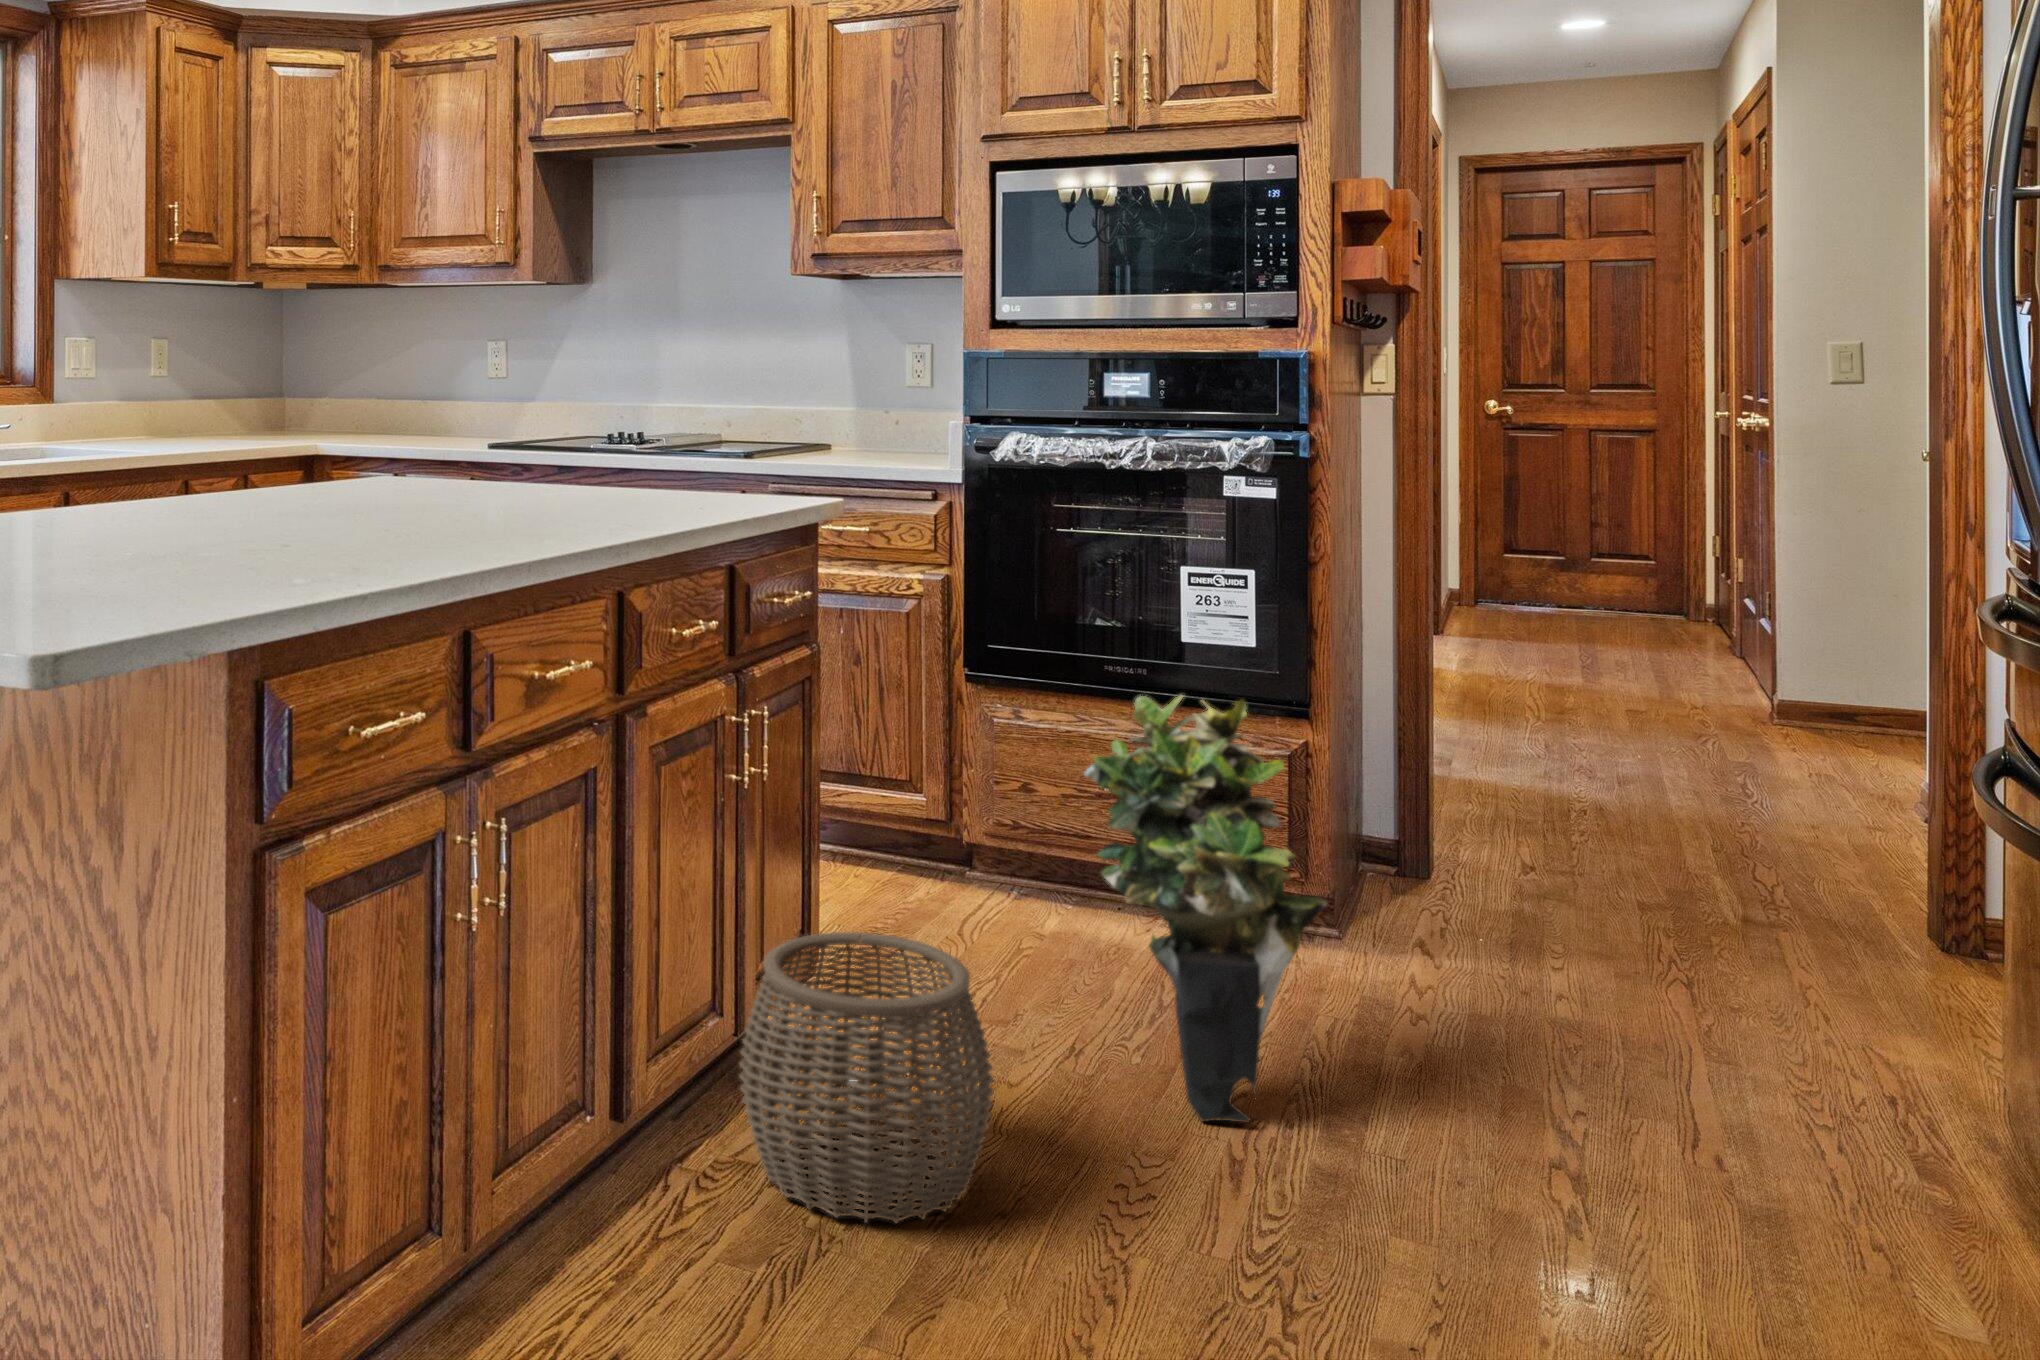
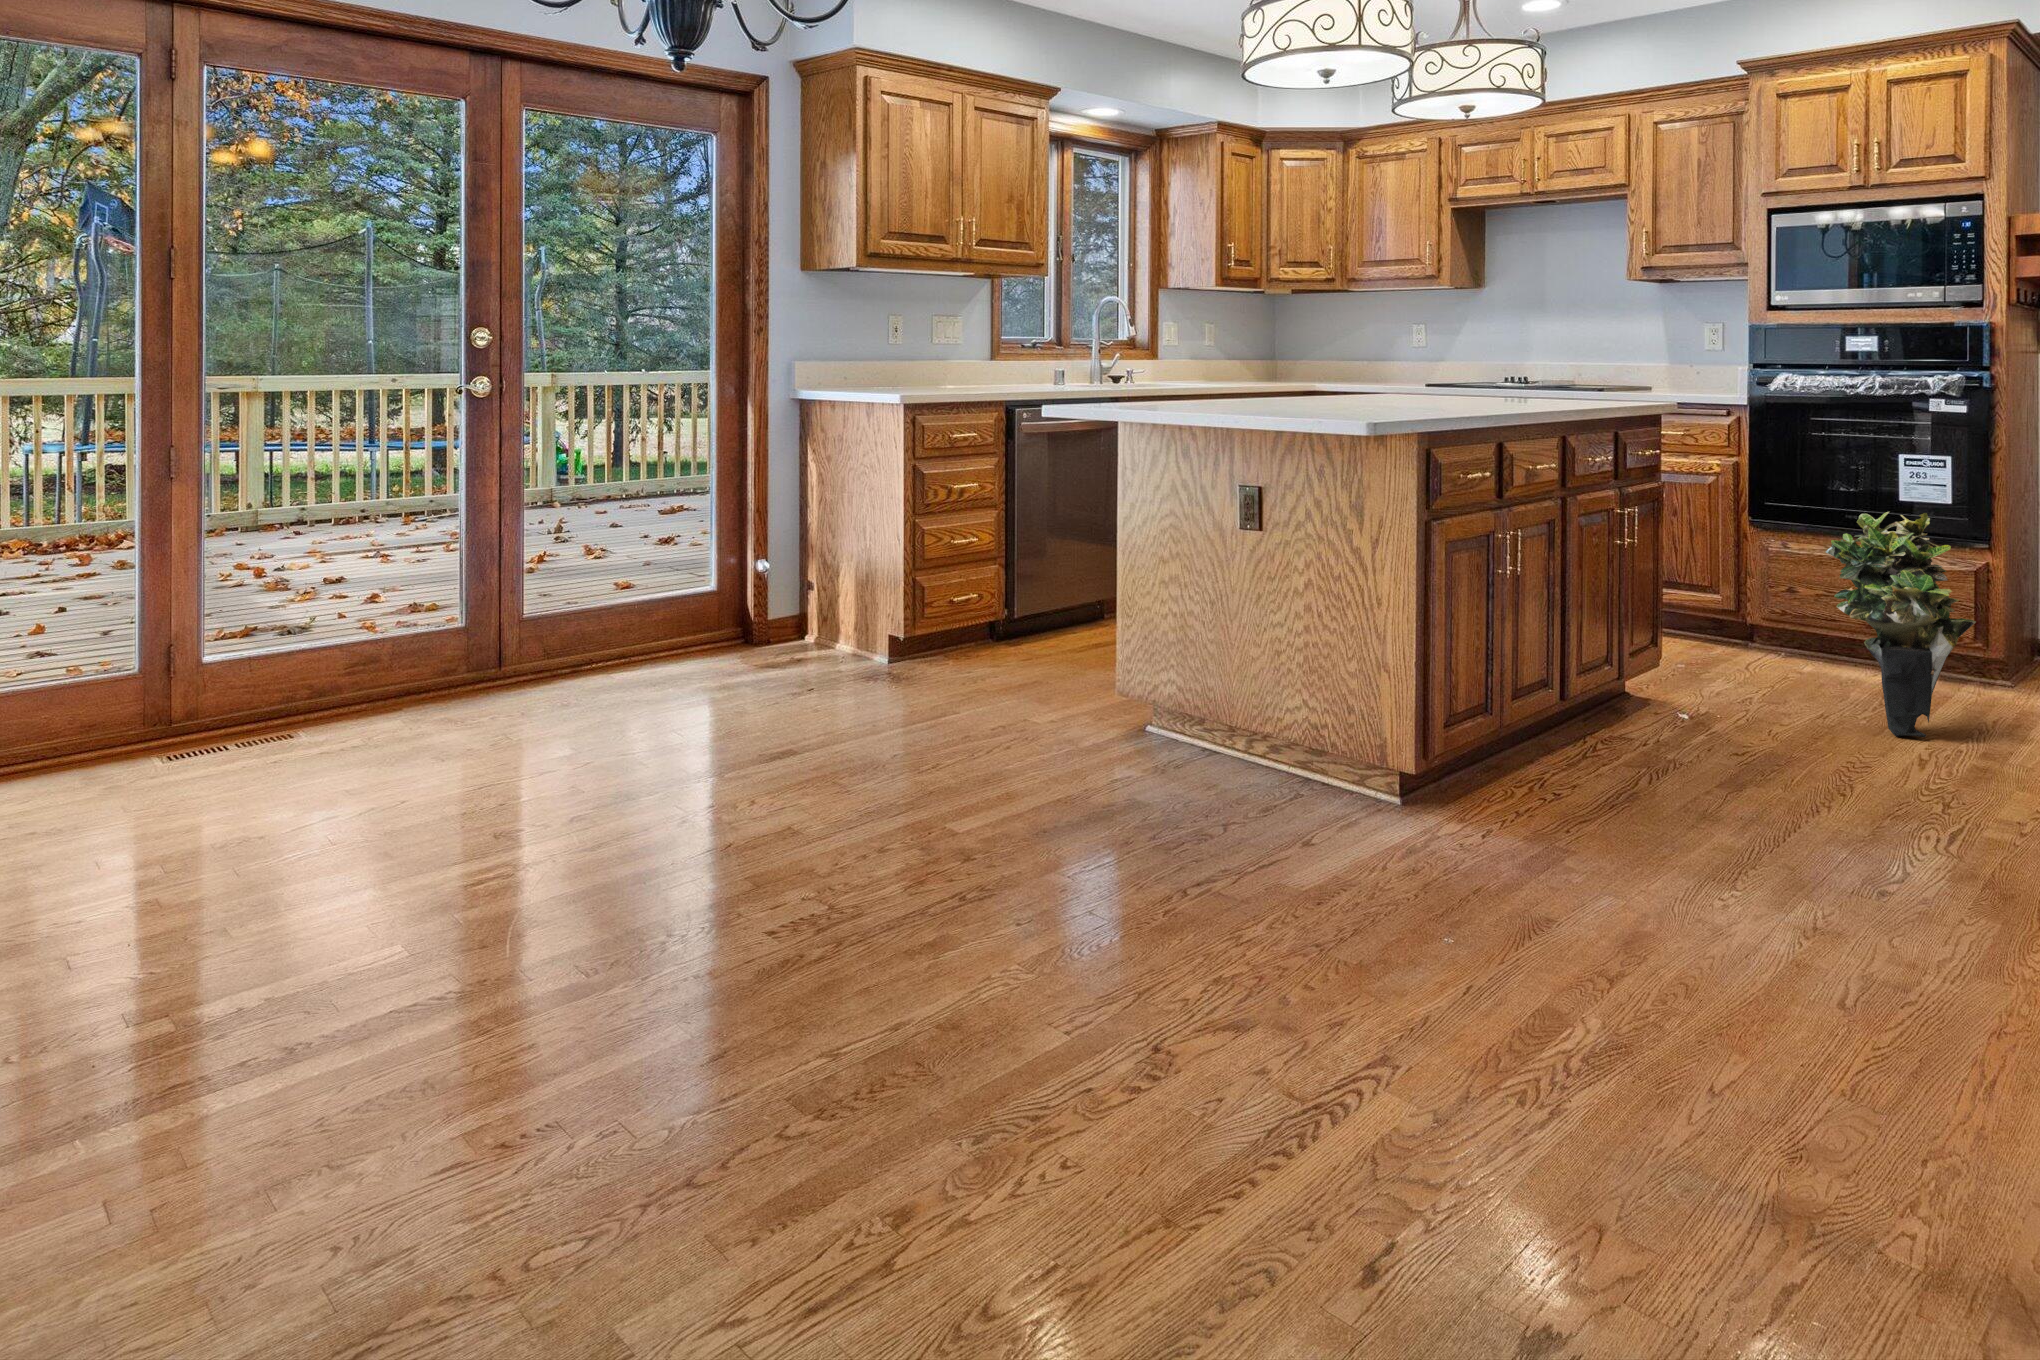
woven basket: present [739,932,994,1223] -> none [1626,621,1770,753]

